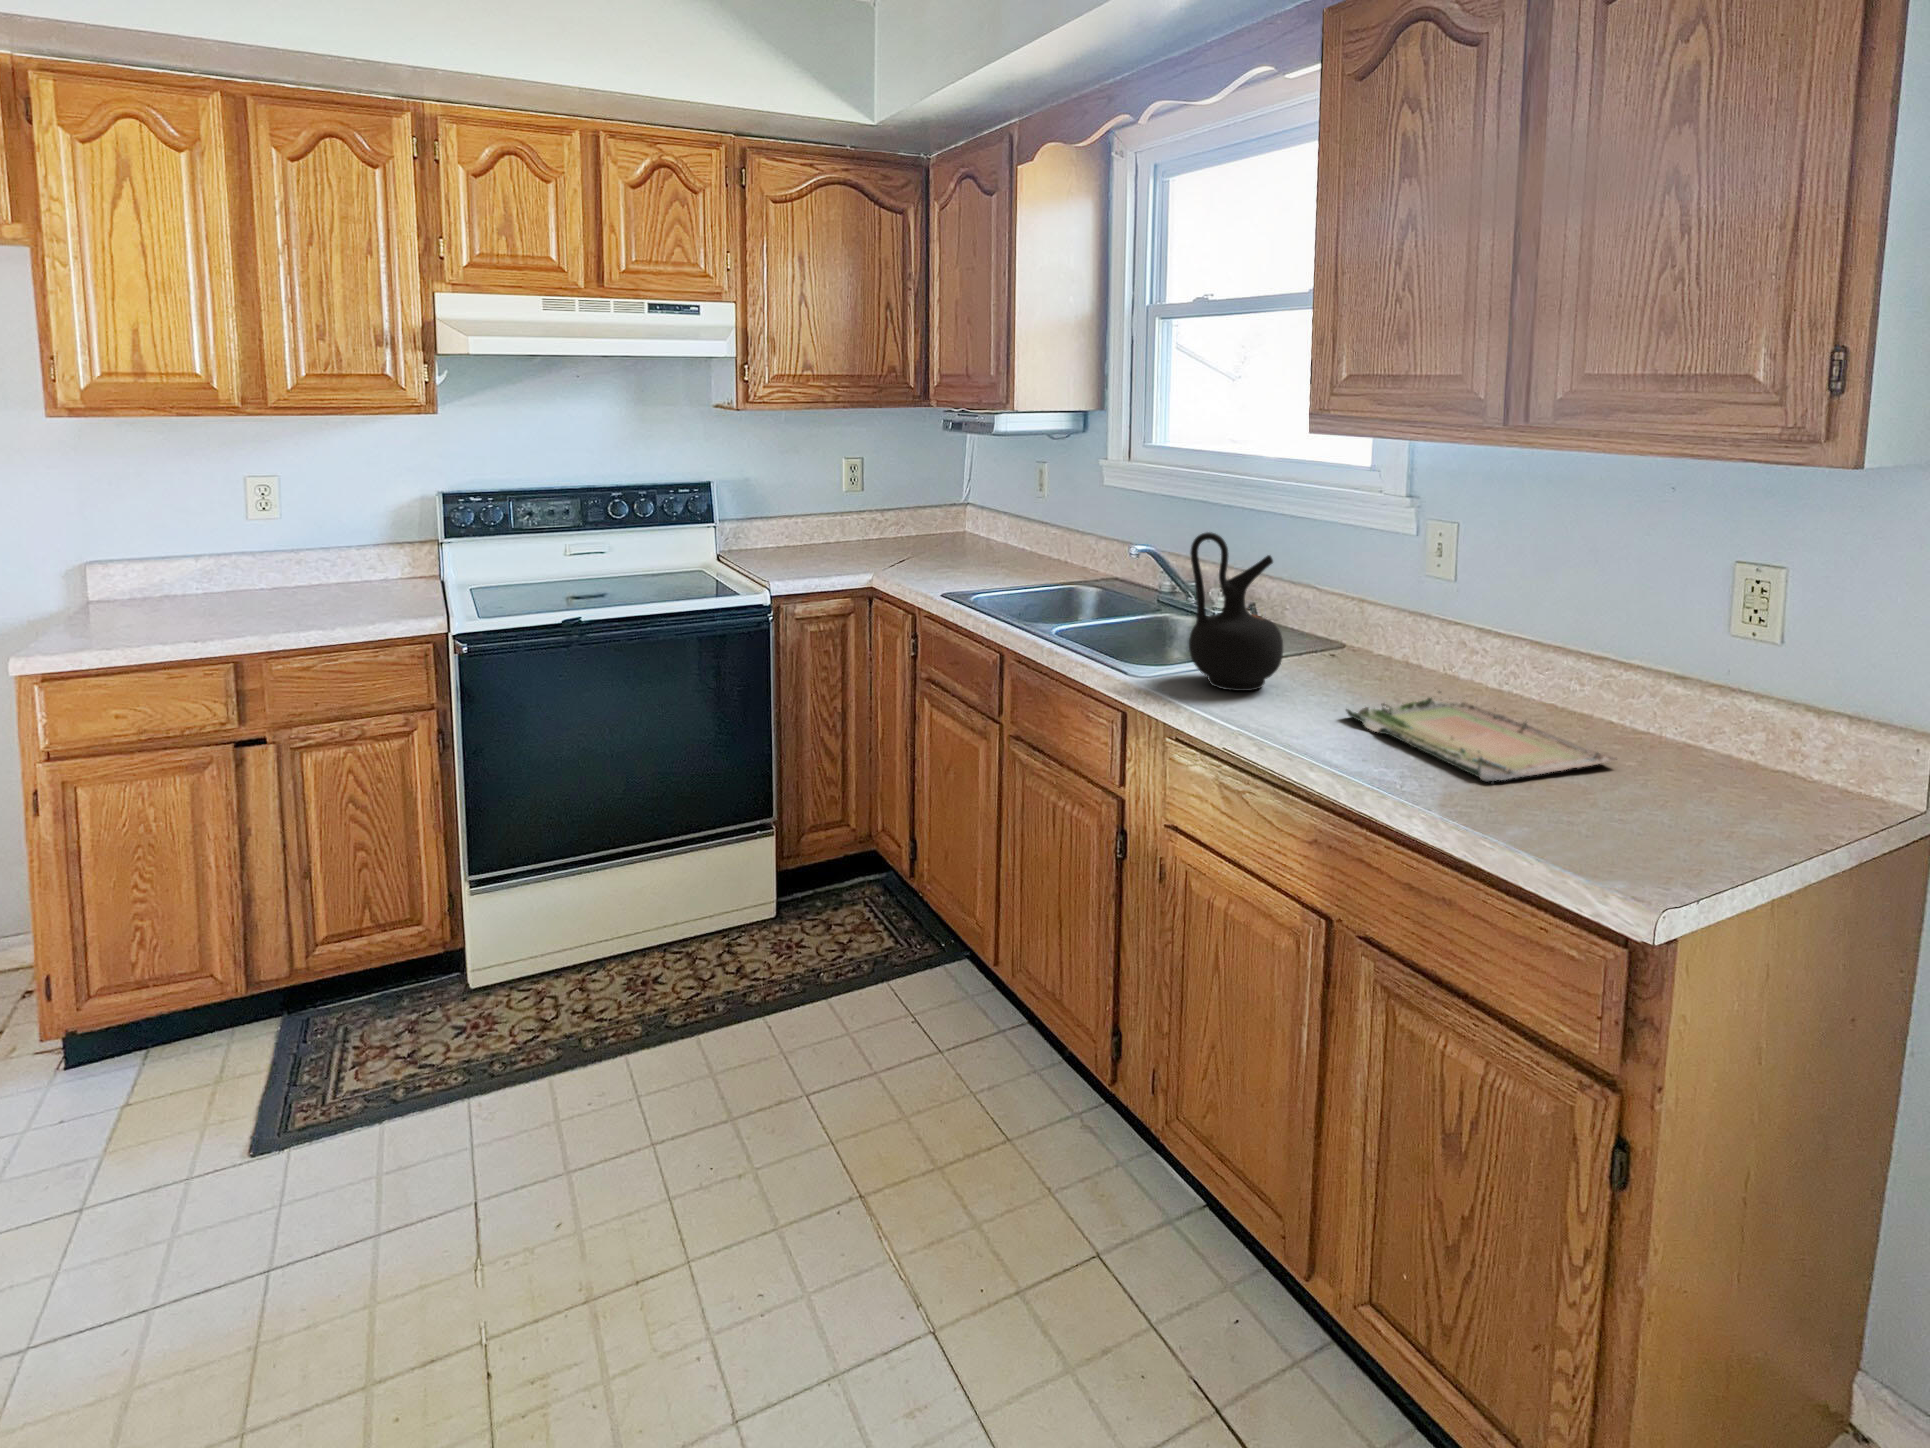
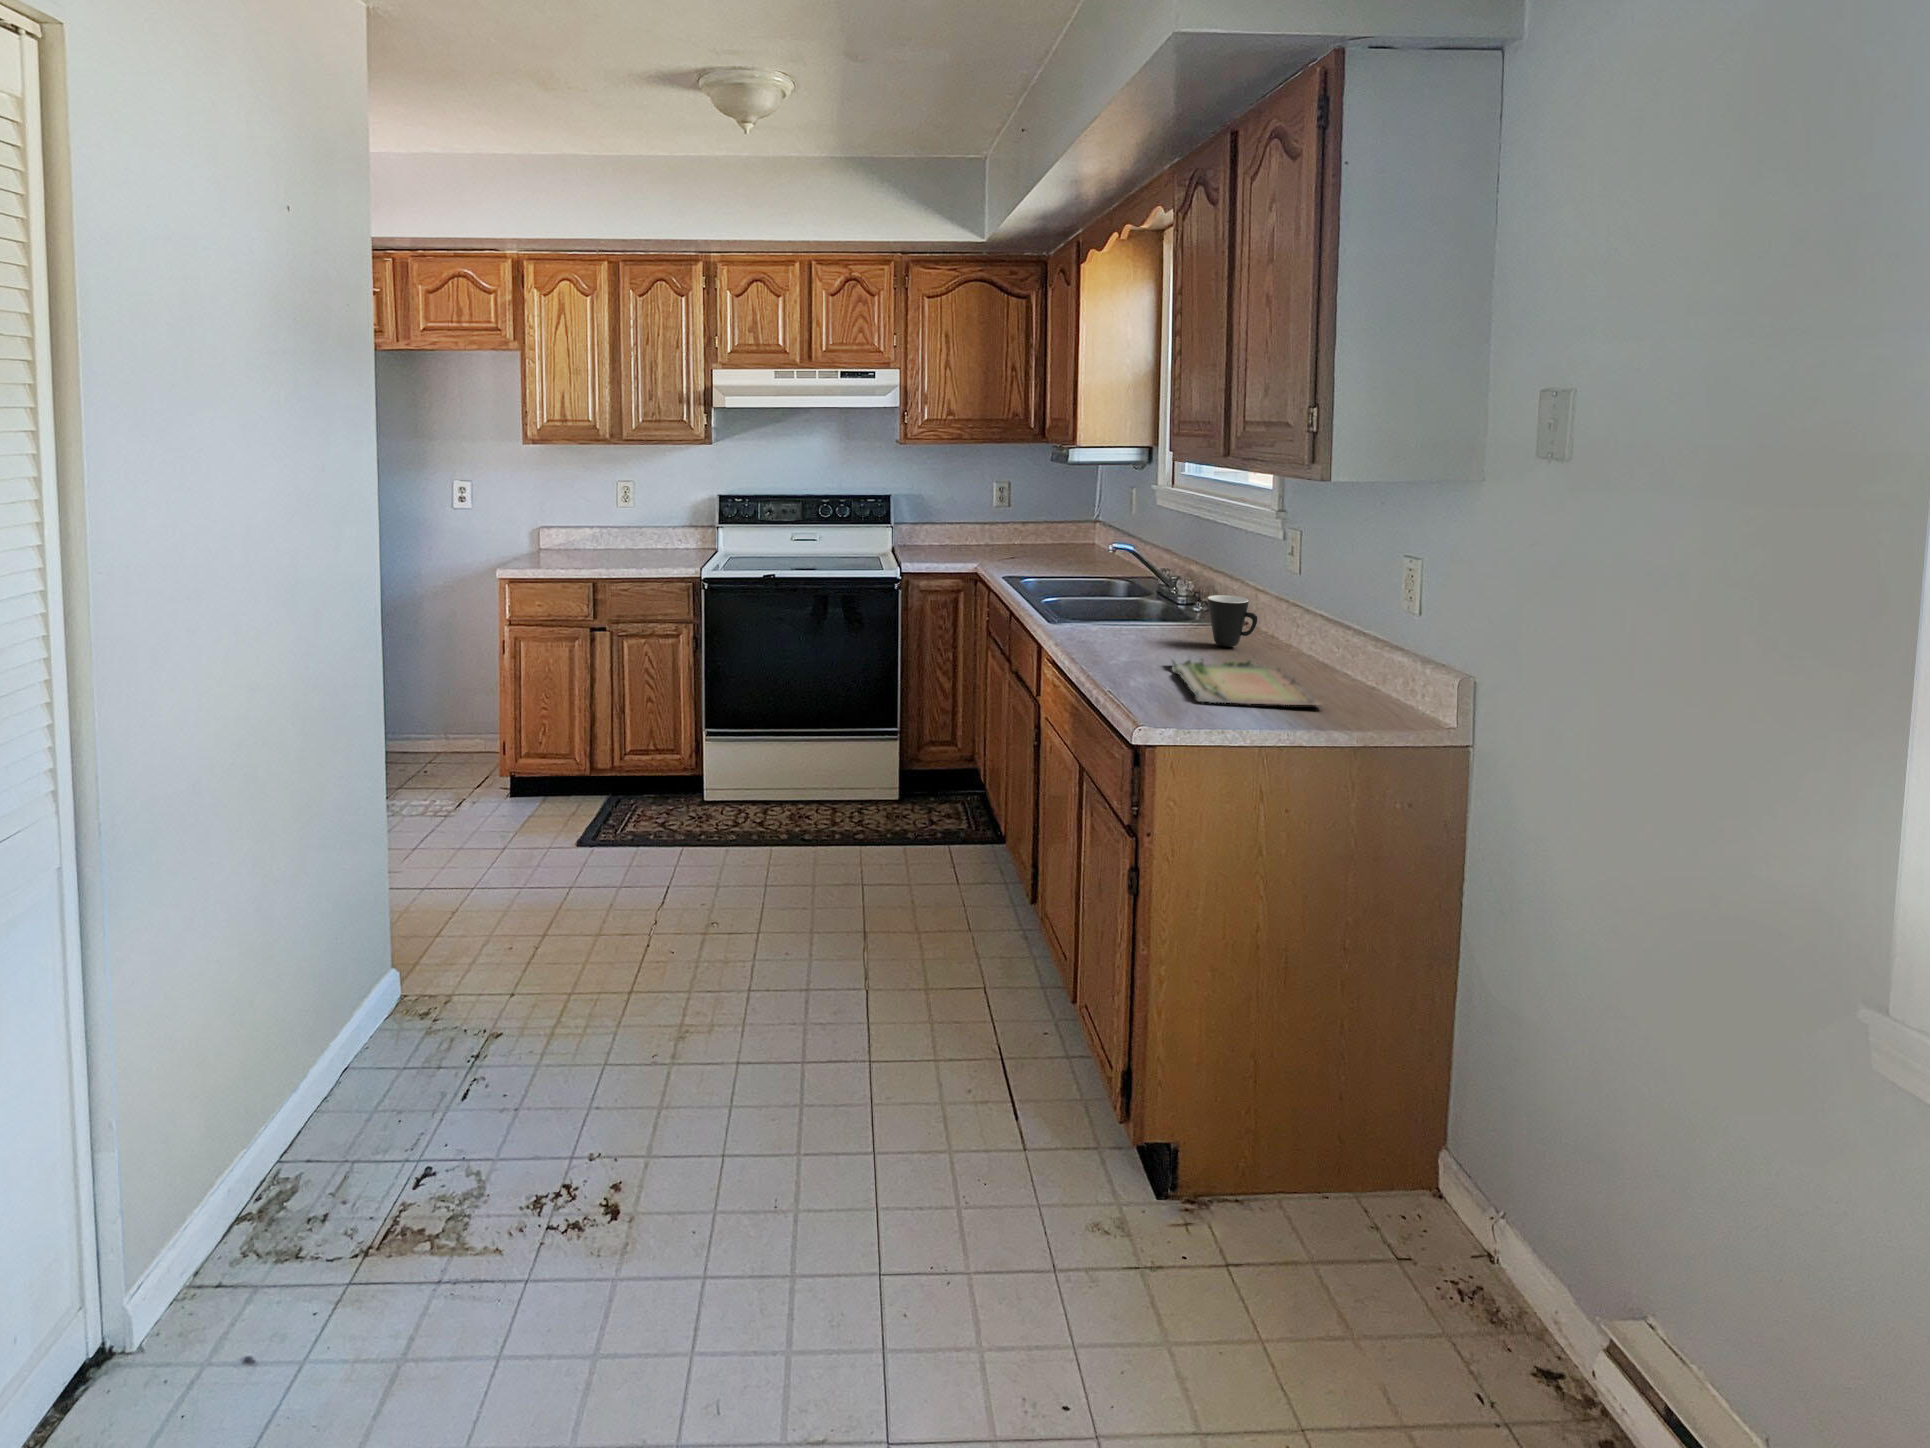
ceramic jug: present [1189,532,1283,691] -> none [1093,530,1162,646]
mug: none [1319,607,1382,675] -> present [1208,595,1257,647]

